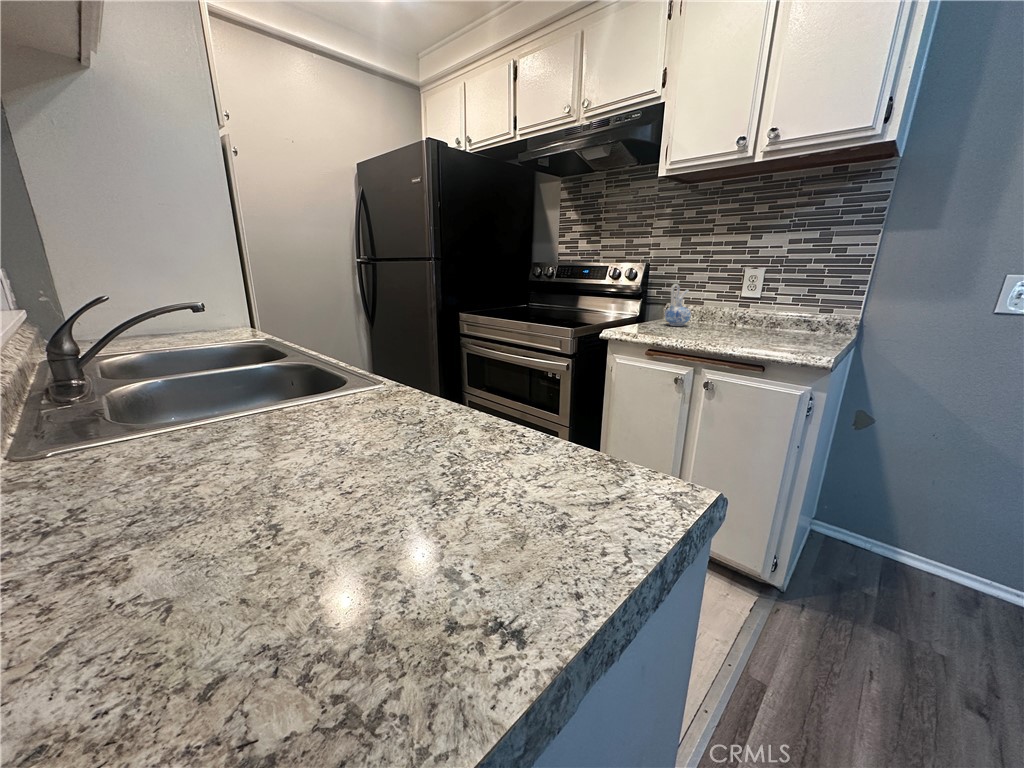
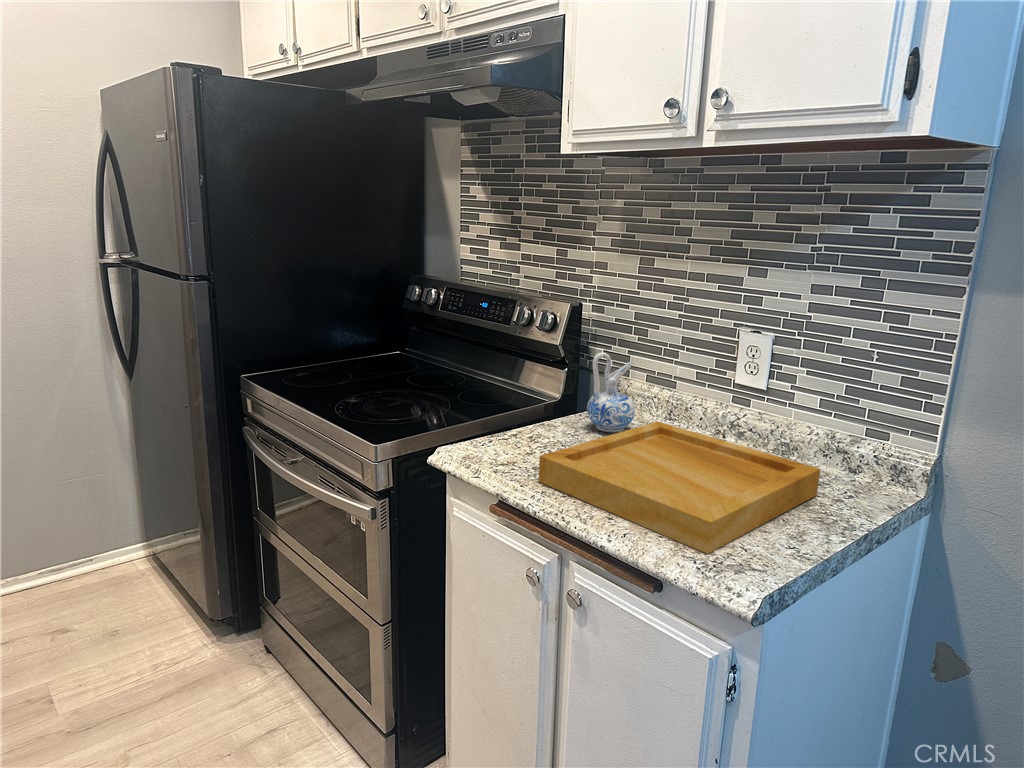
tray: none [671,316,809,354] -> present [538,422,821,554]

